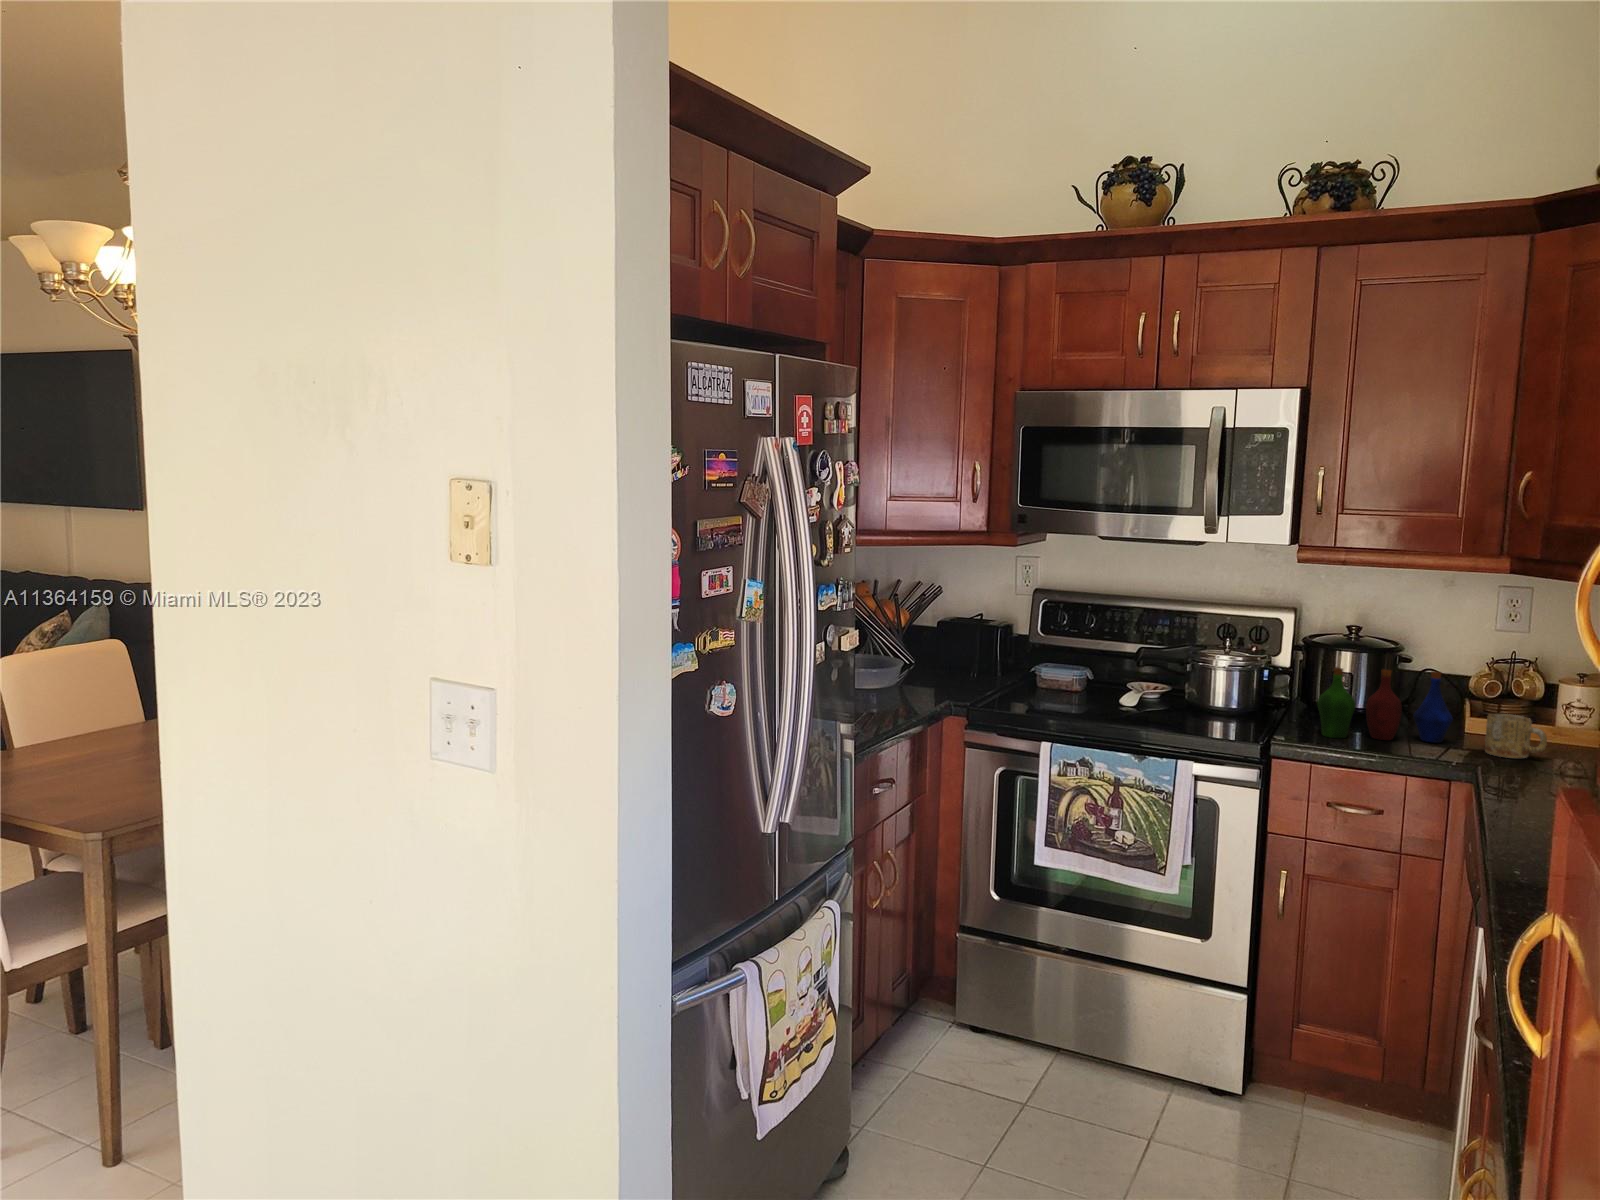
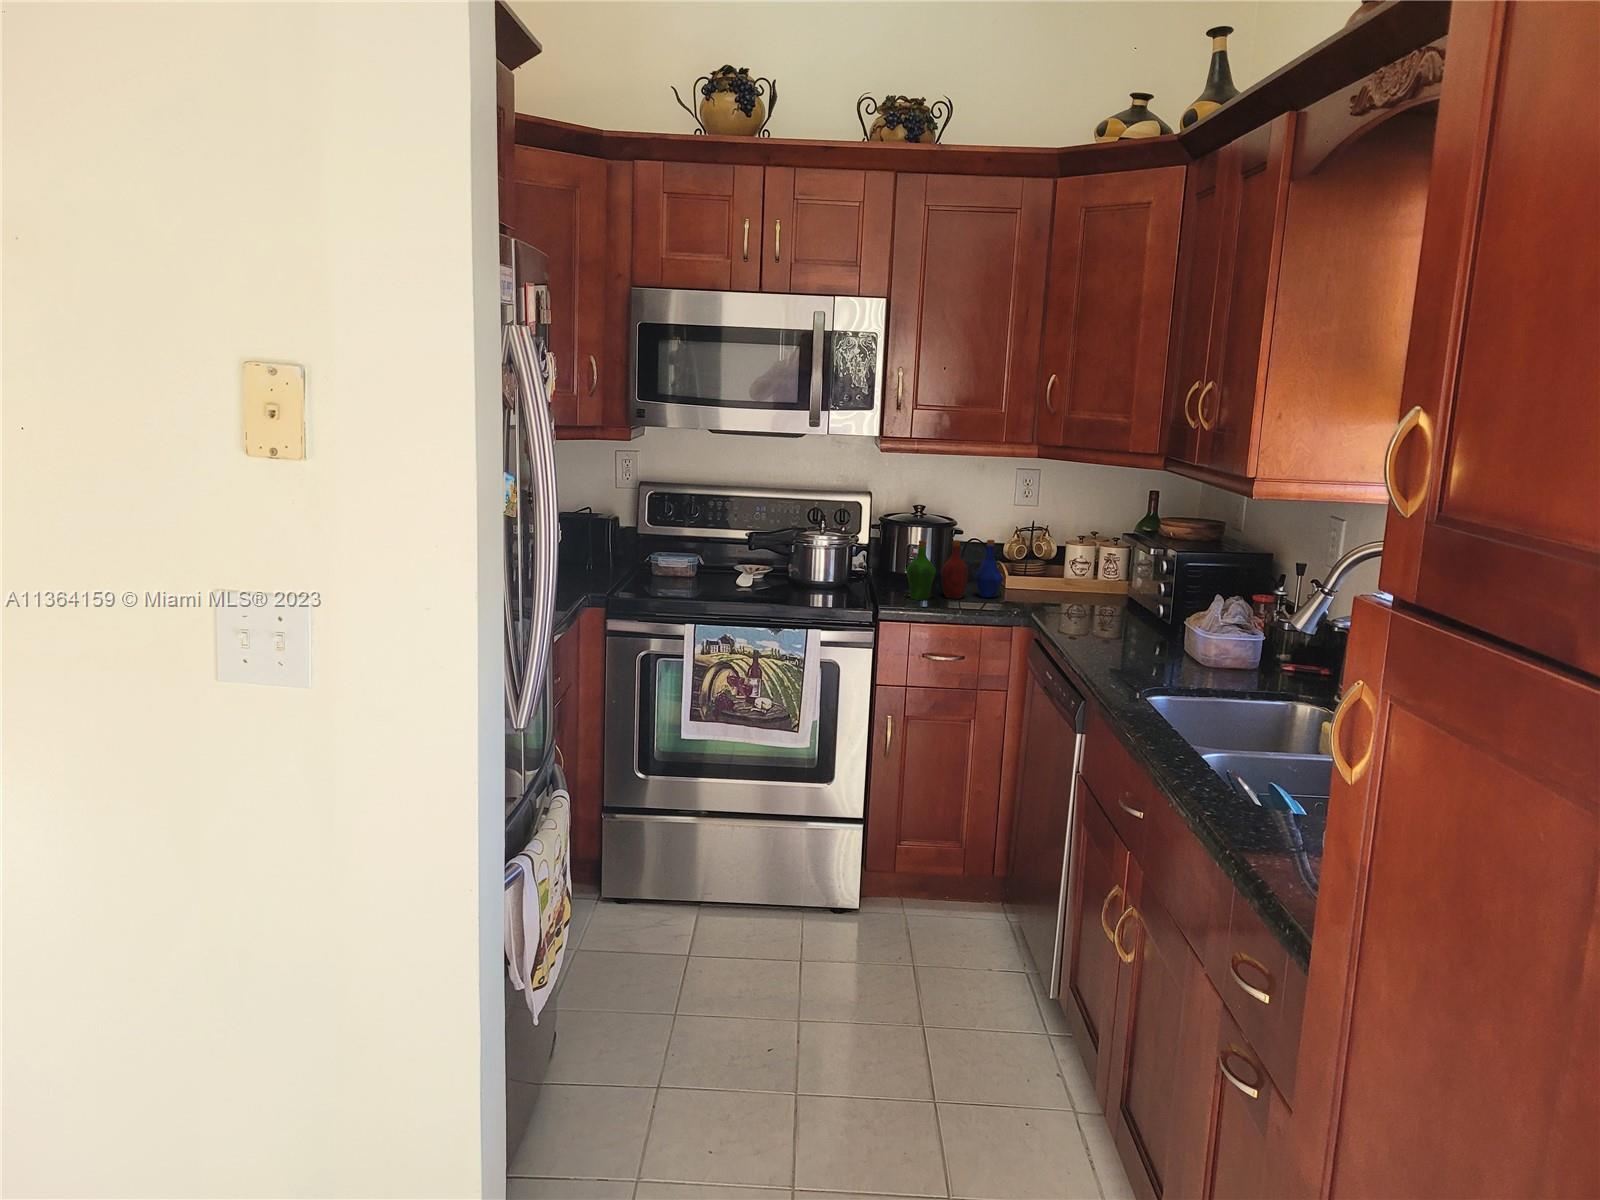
mug: present [1485,714,1547,758] -> none [1027,571,1070,604]

